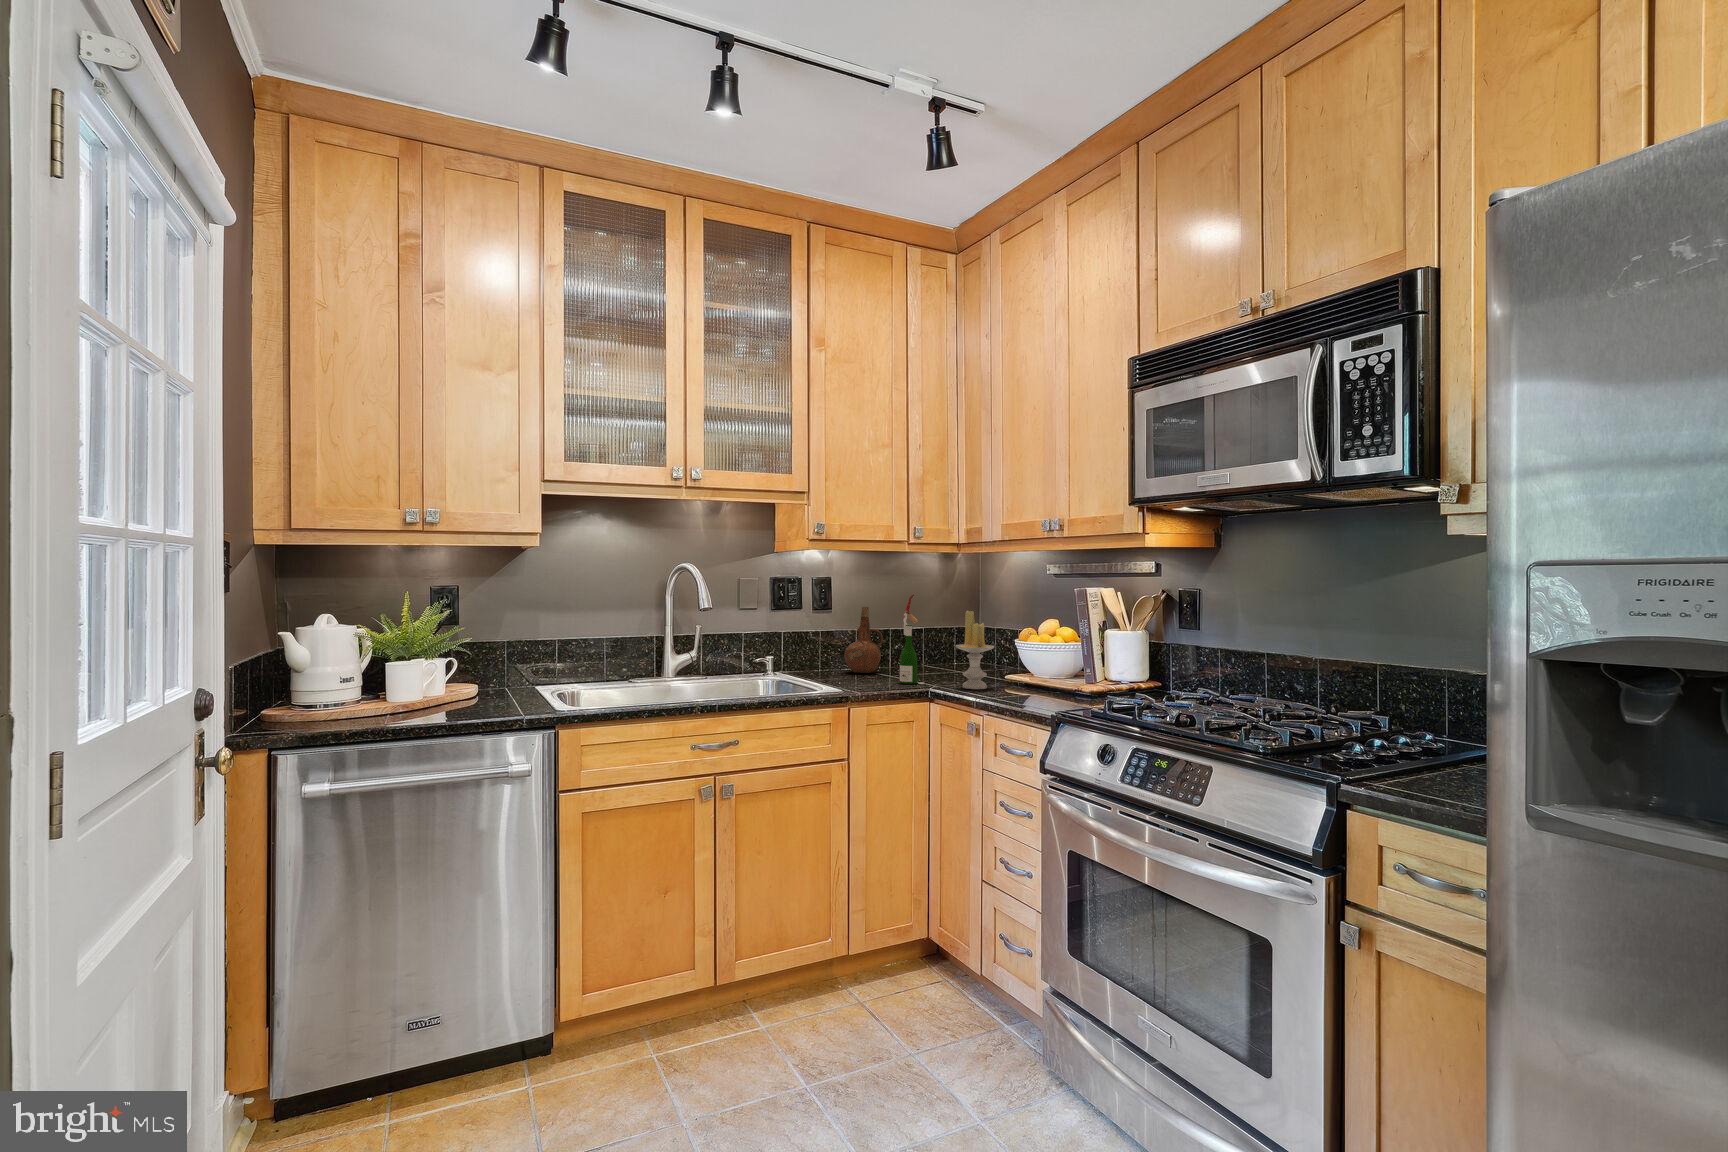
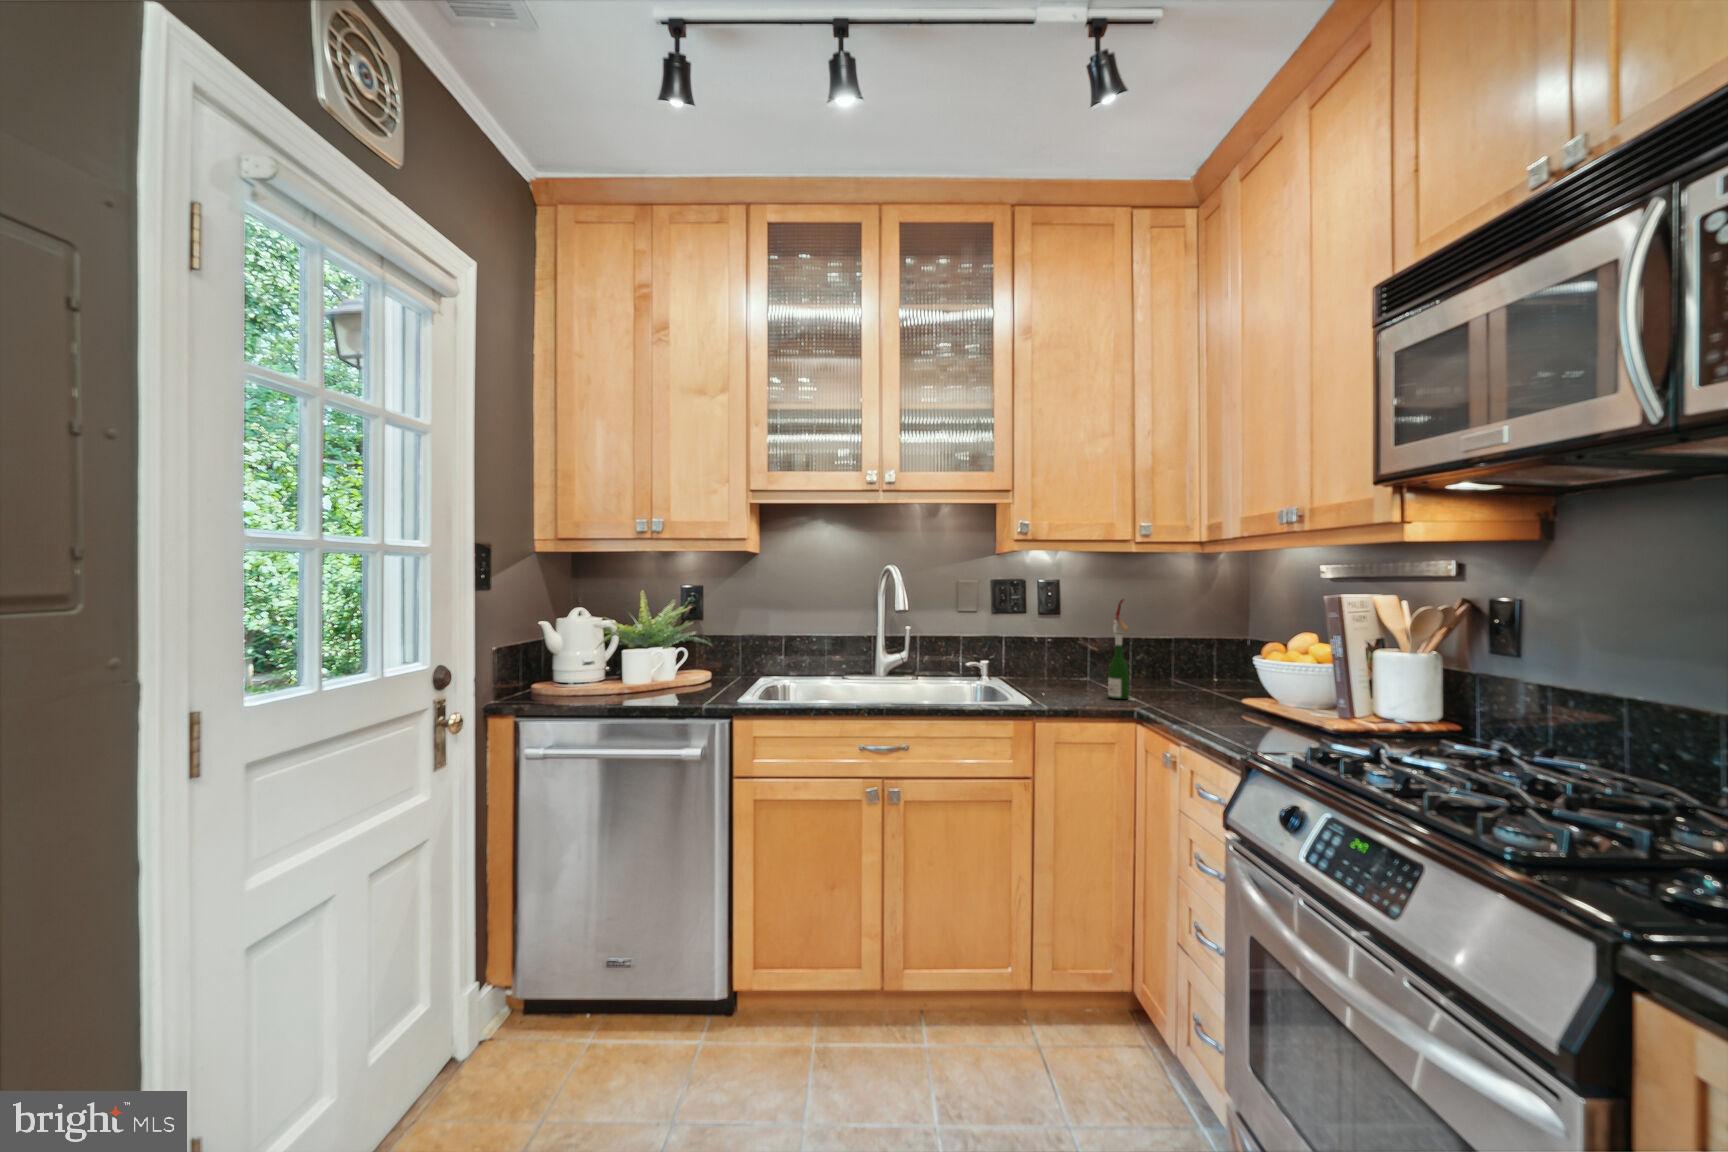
ceramic pitcher: present [844,607,883,673] -> none [1066,611,1110,682]
candle: present [956,610,994,689] -> none [1165,618,1217,713]

